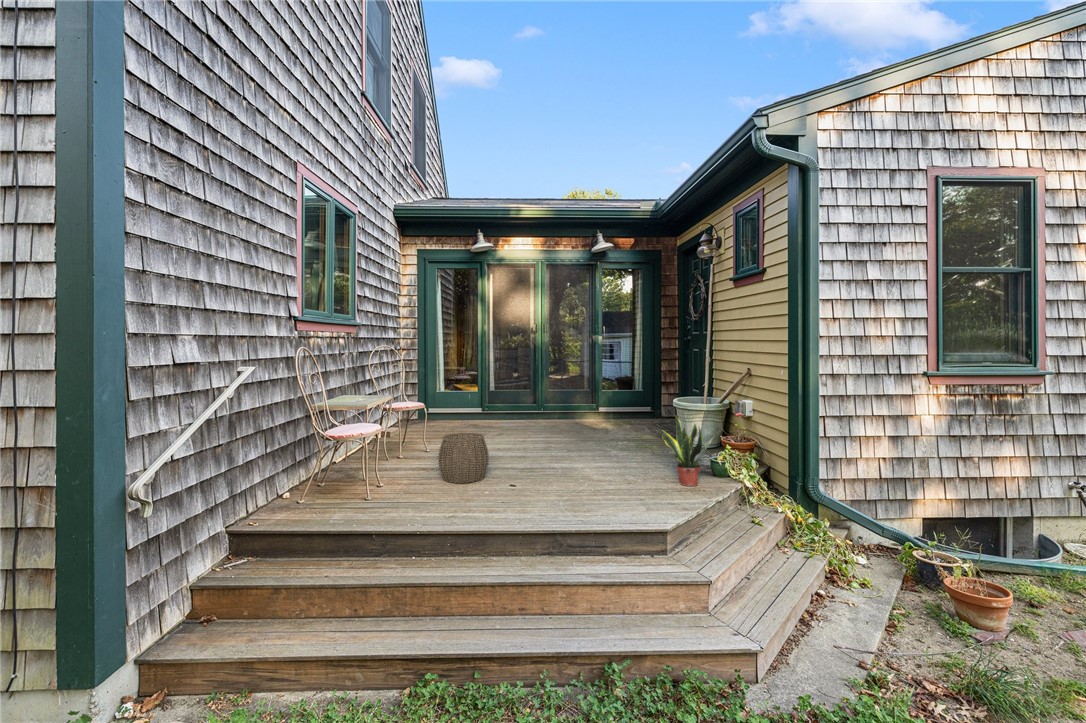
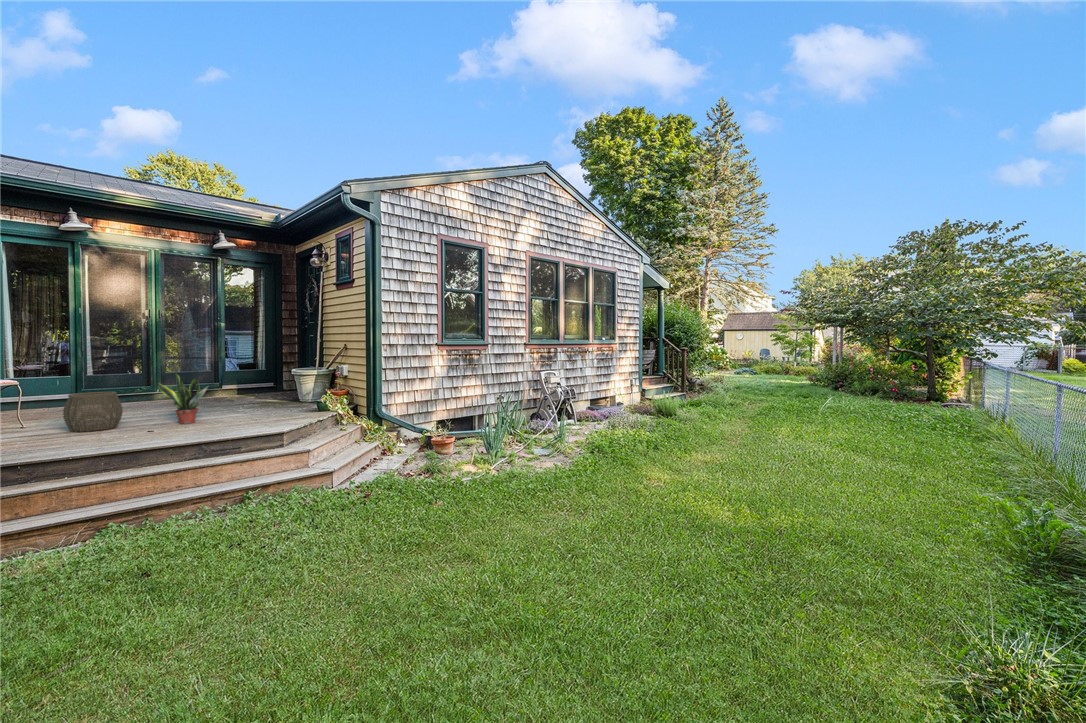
potted plant: present [662,416,713,486] -> present [158,374,207,424]

